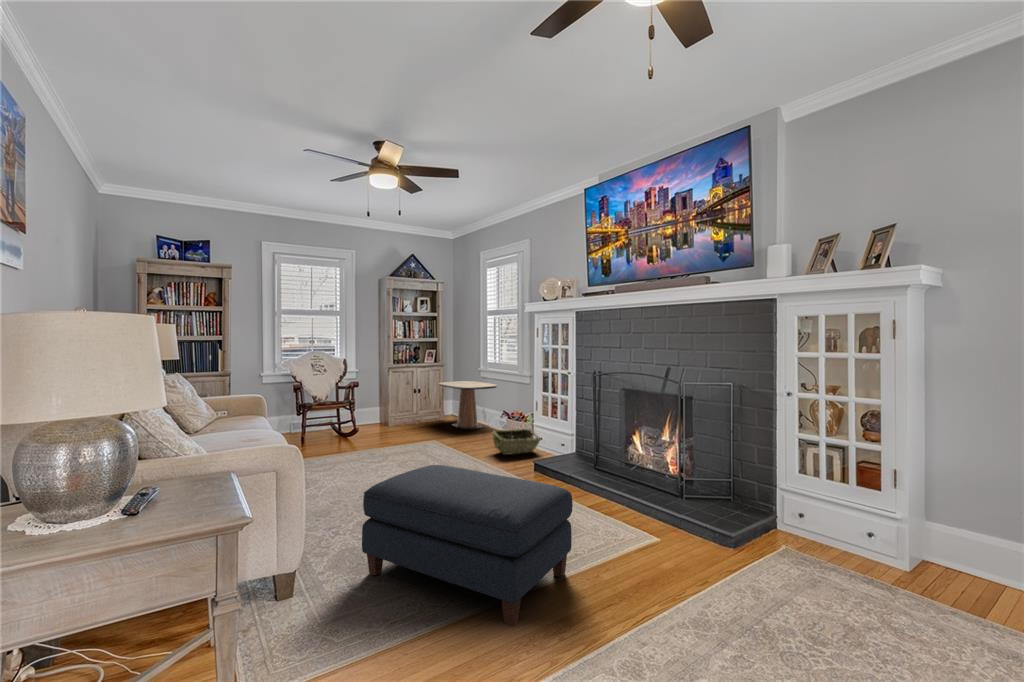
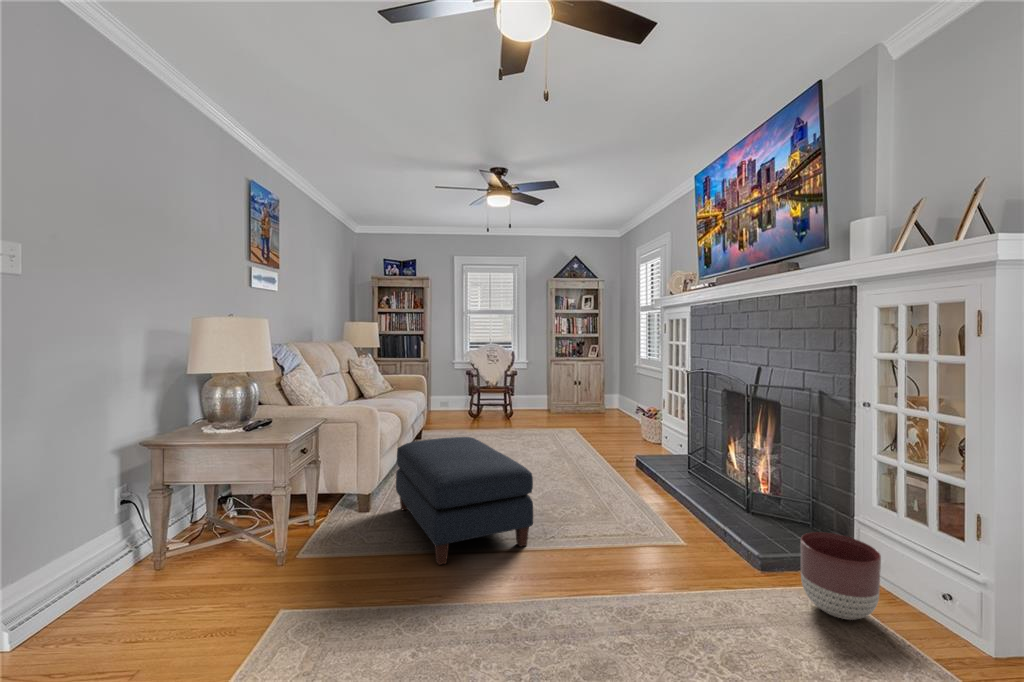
side table: present [439,381,497,429] -> none [592,375,643,421]
woven basket: present [492,429,541,455] -> none [605,423,651,448]
planter: none [794,495,855,560] -> present [801,532,881,620]

